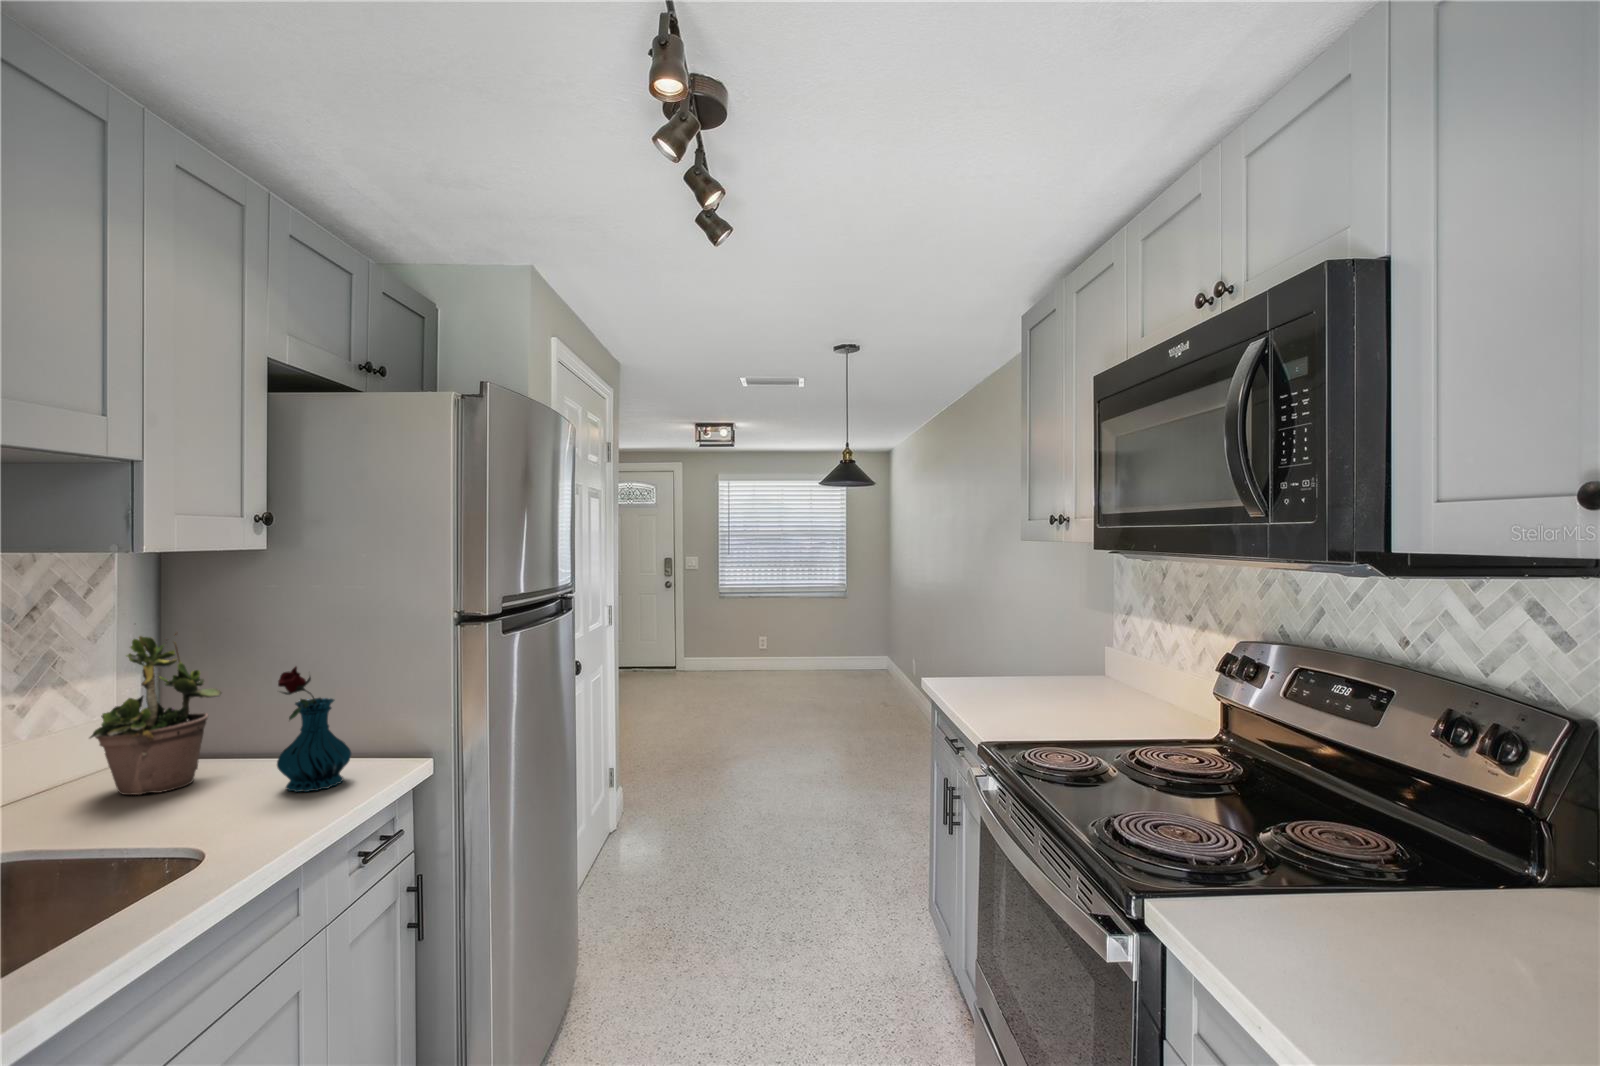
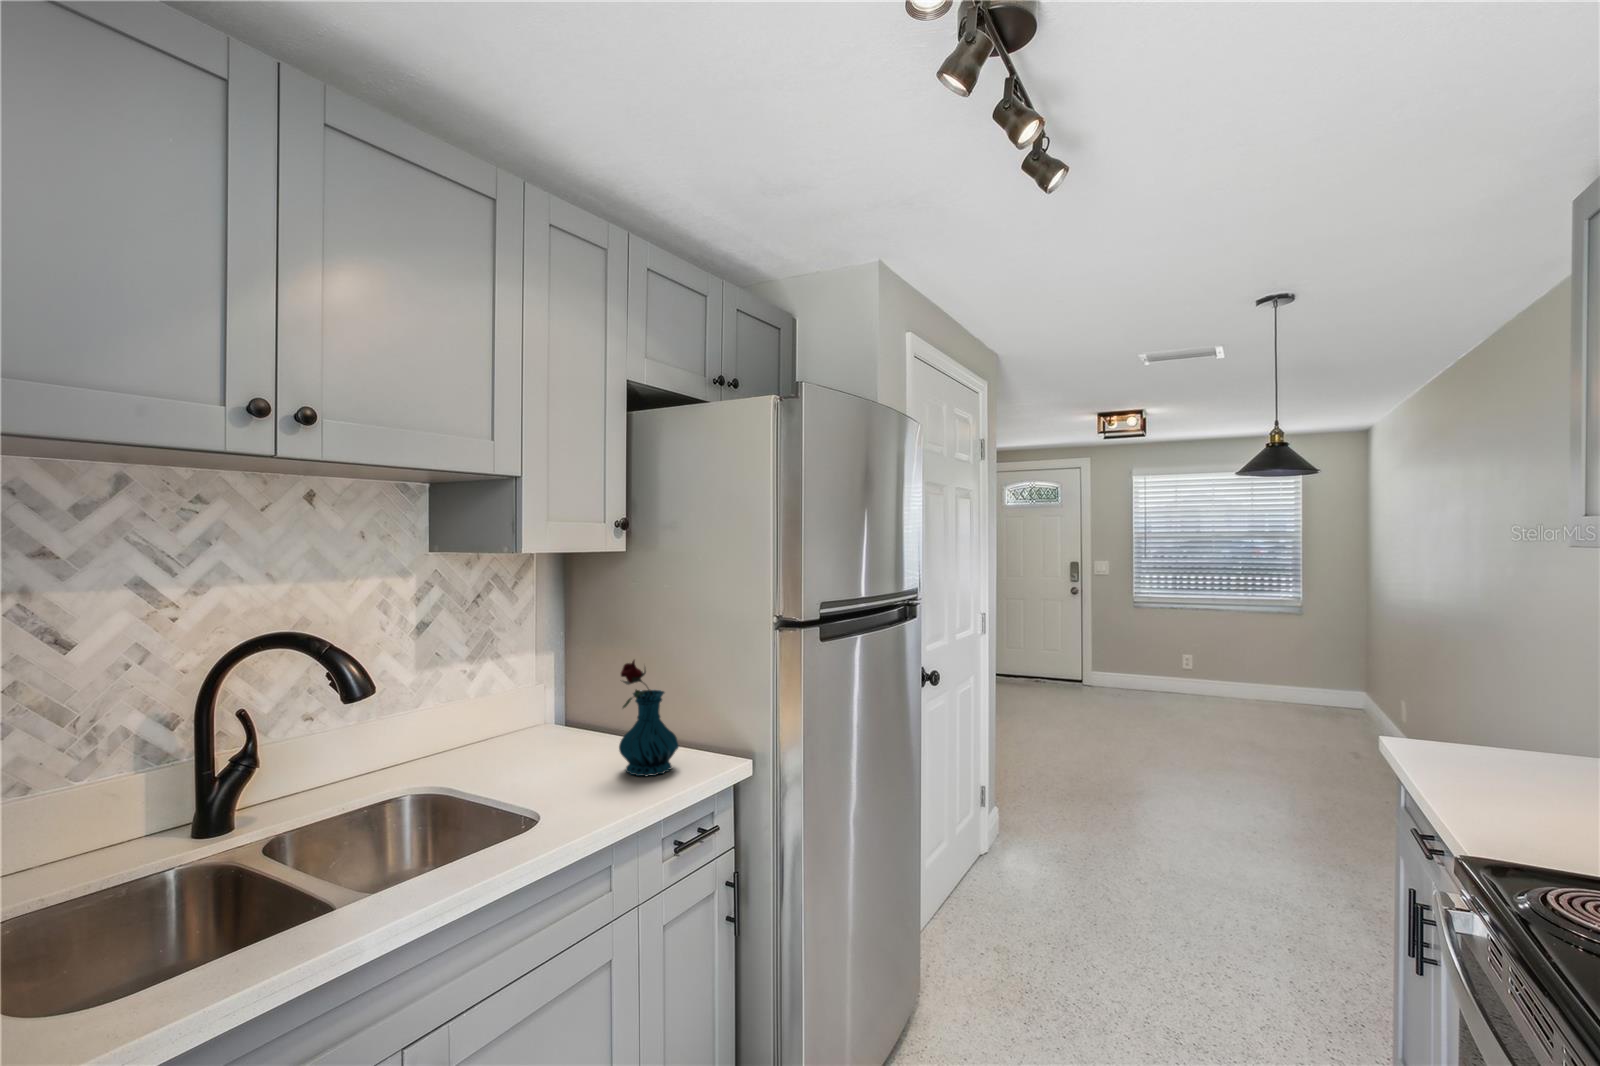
potted plant: present [89,633,221,795] -> none [501,612,599,755]

